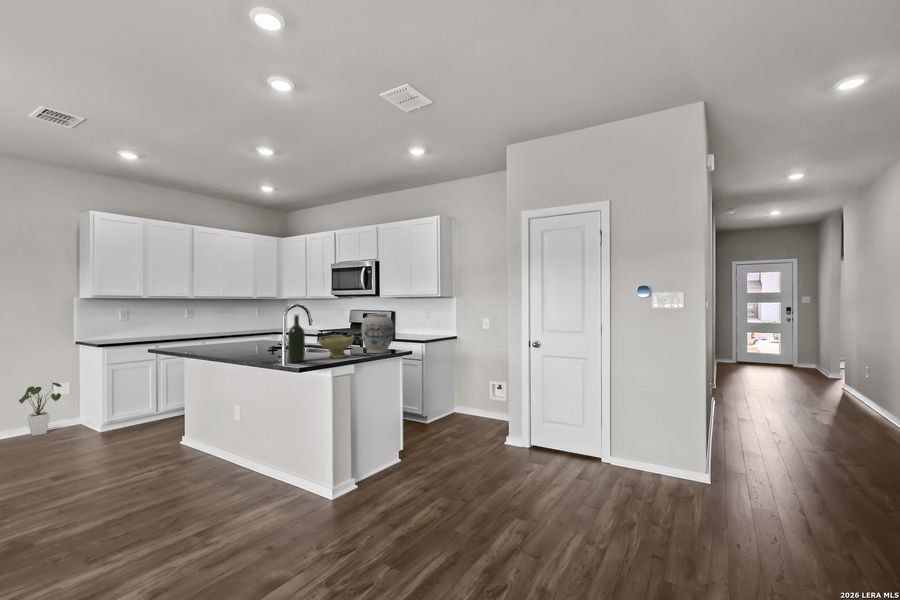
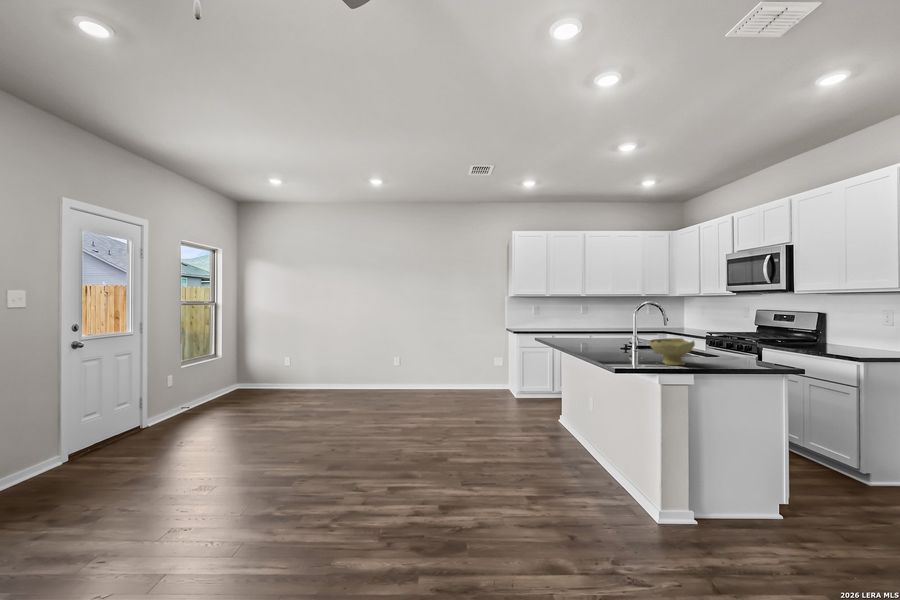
vase: present [361,314,393,353] -> none [715,315,765,367]
wine bottle: present [288,315,305,362] -> none [612,313,629,363]
house plant: present [19,383,62,436] -> none [478,357,501,393]

